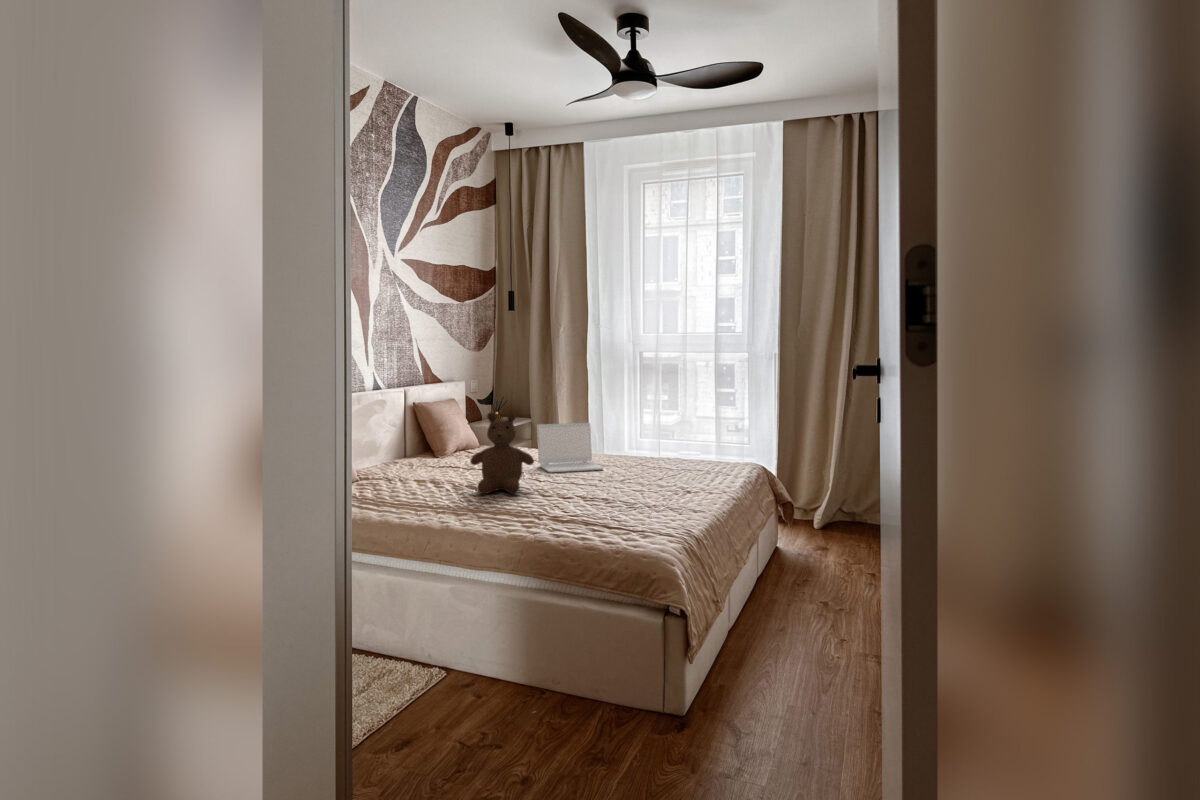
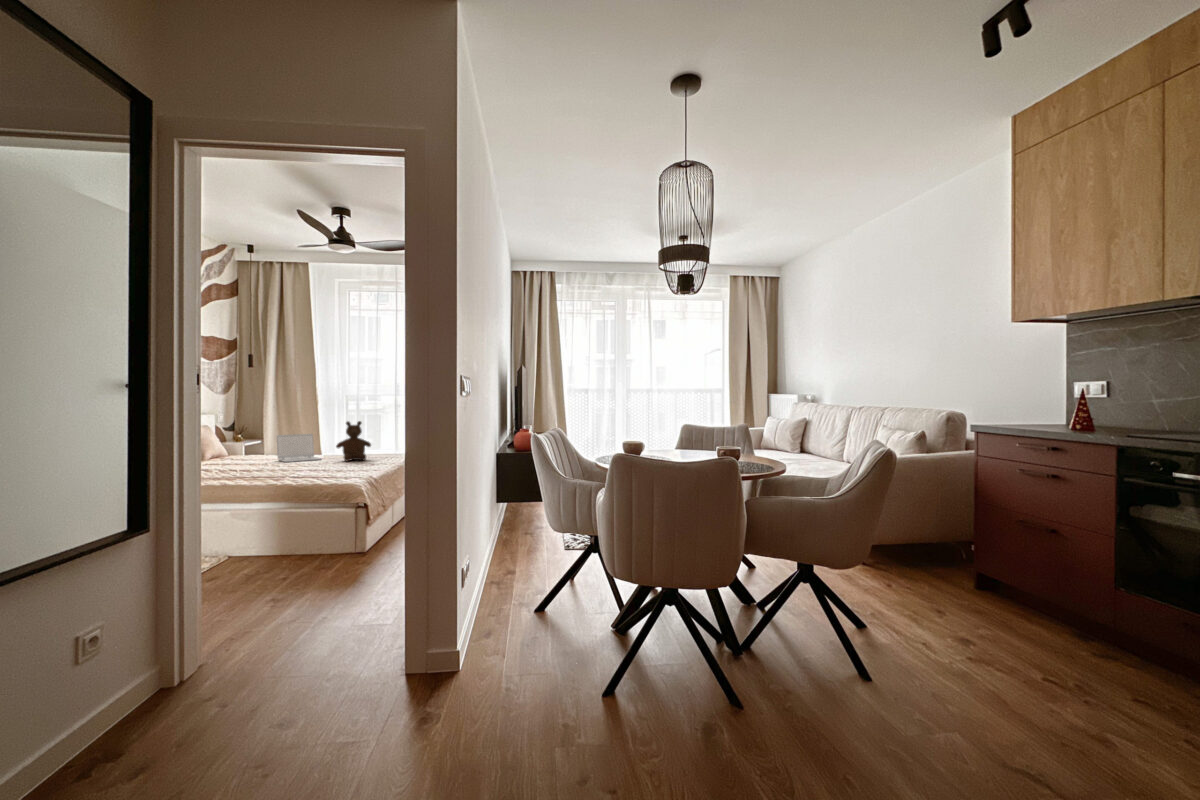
teddy bear: present [470,413,534,494] -> present [336,421,371,461]

